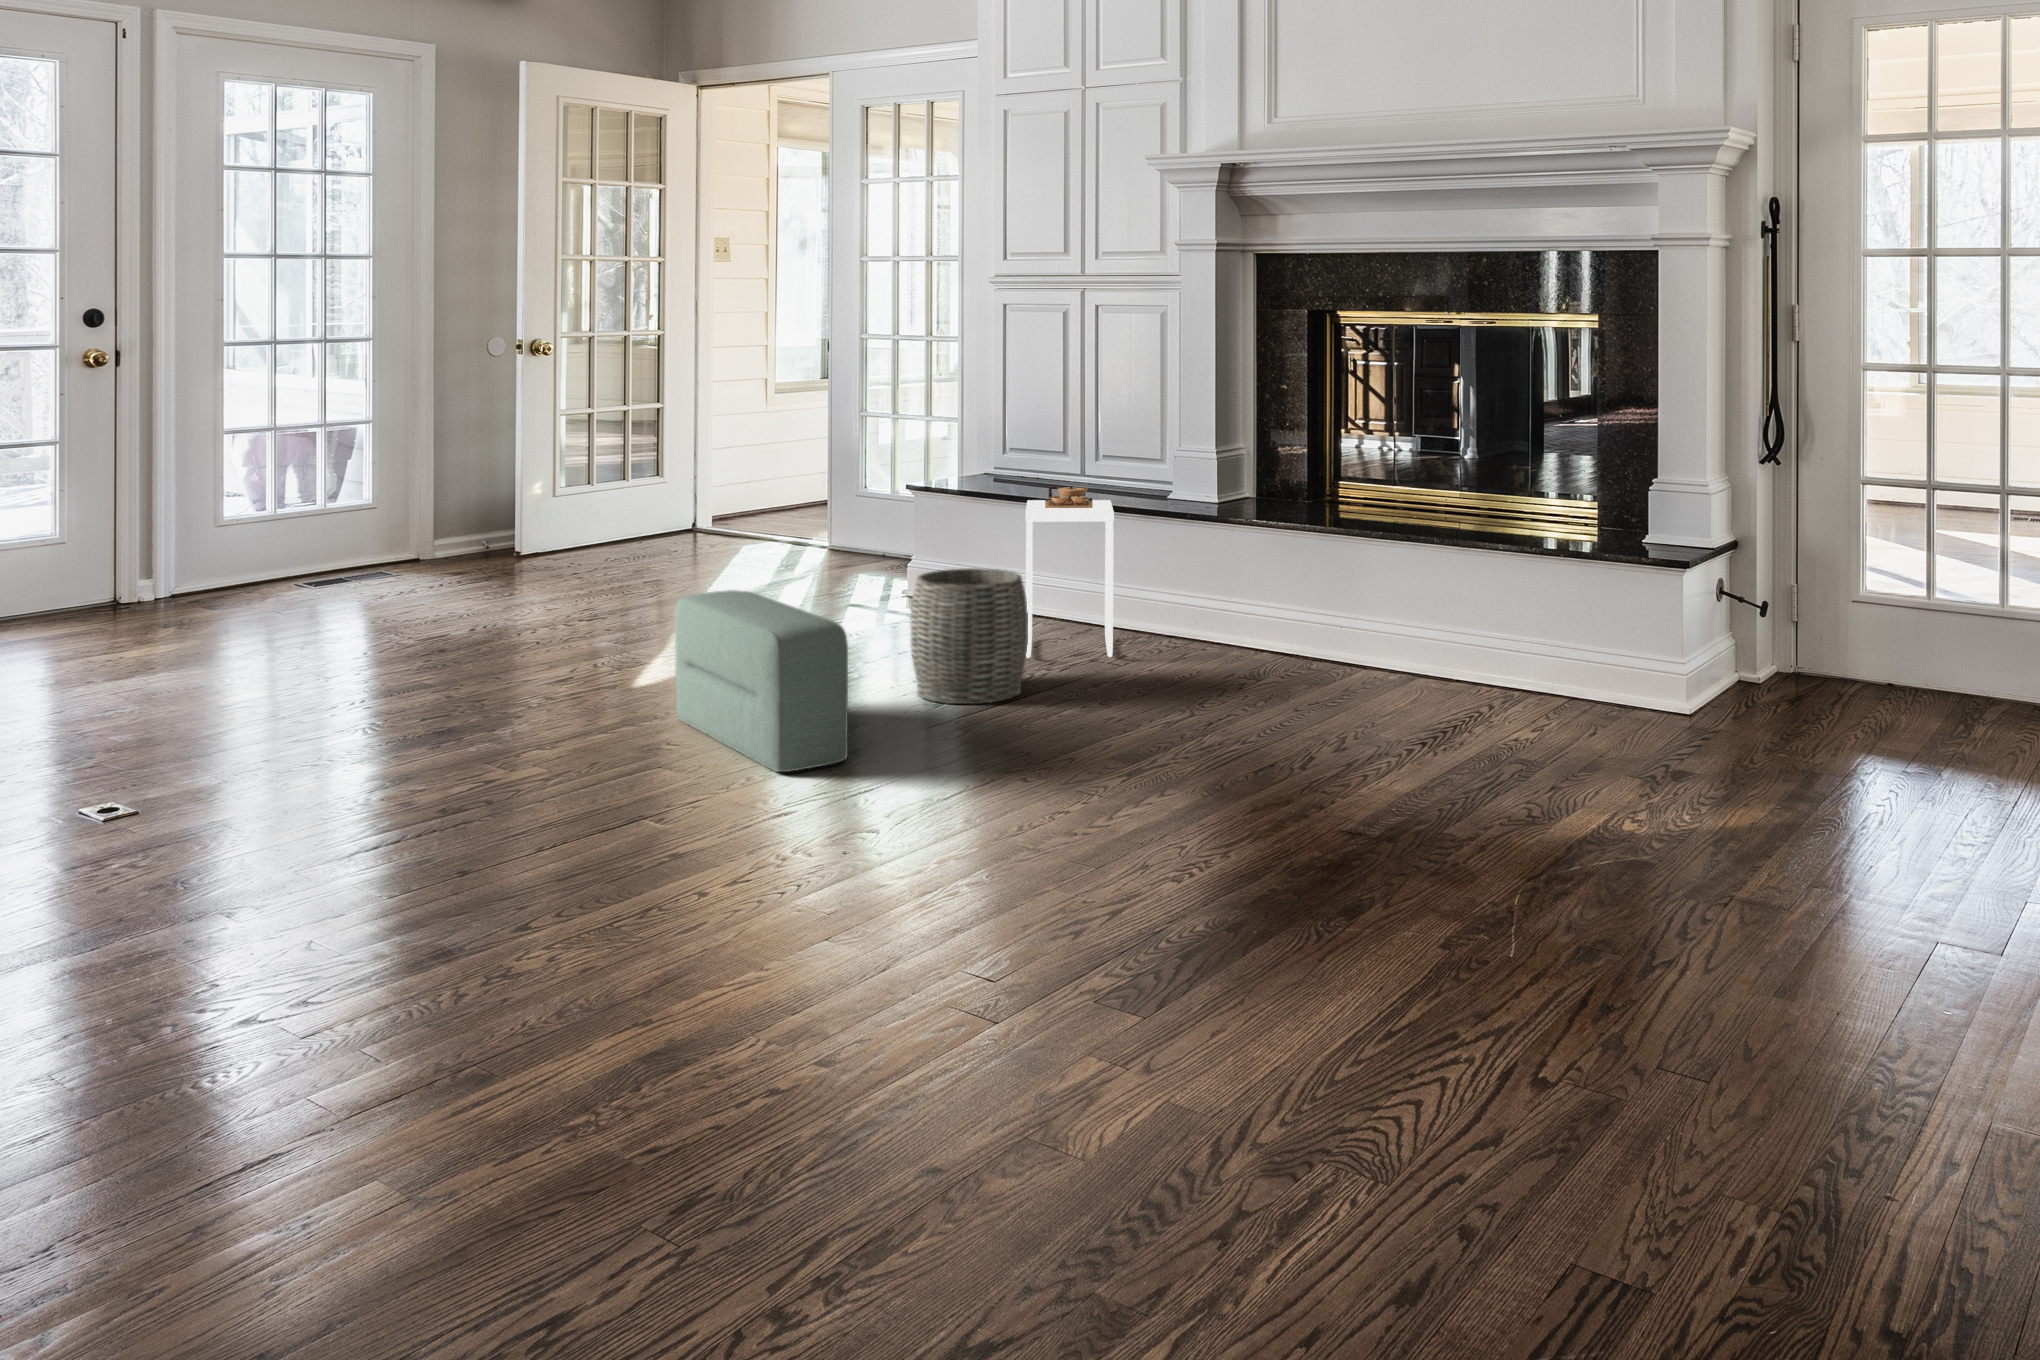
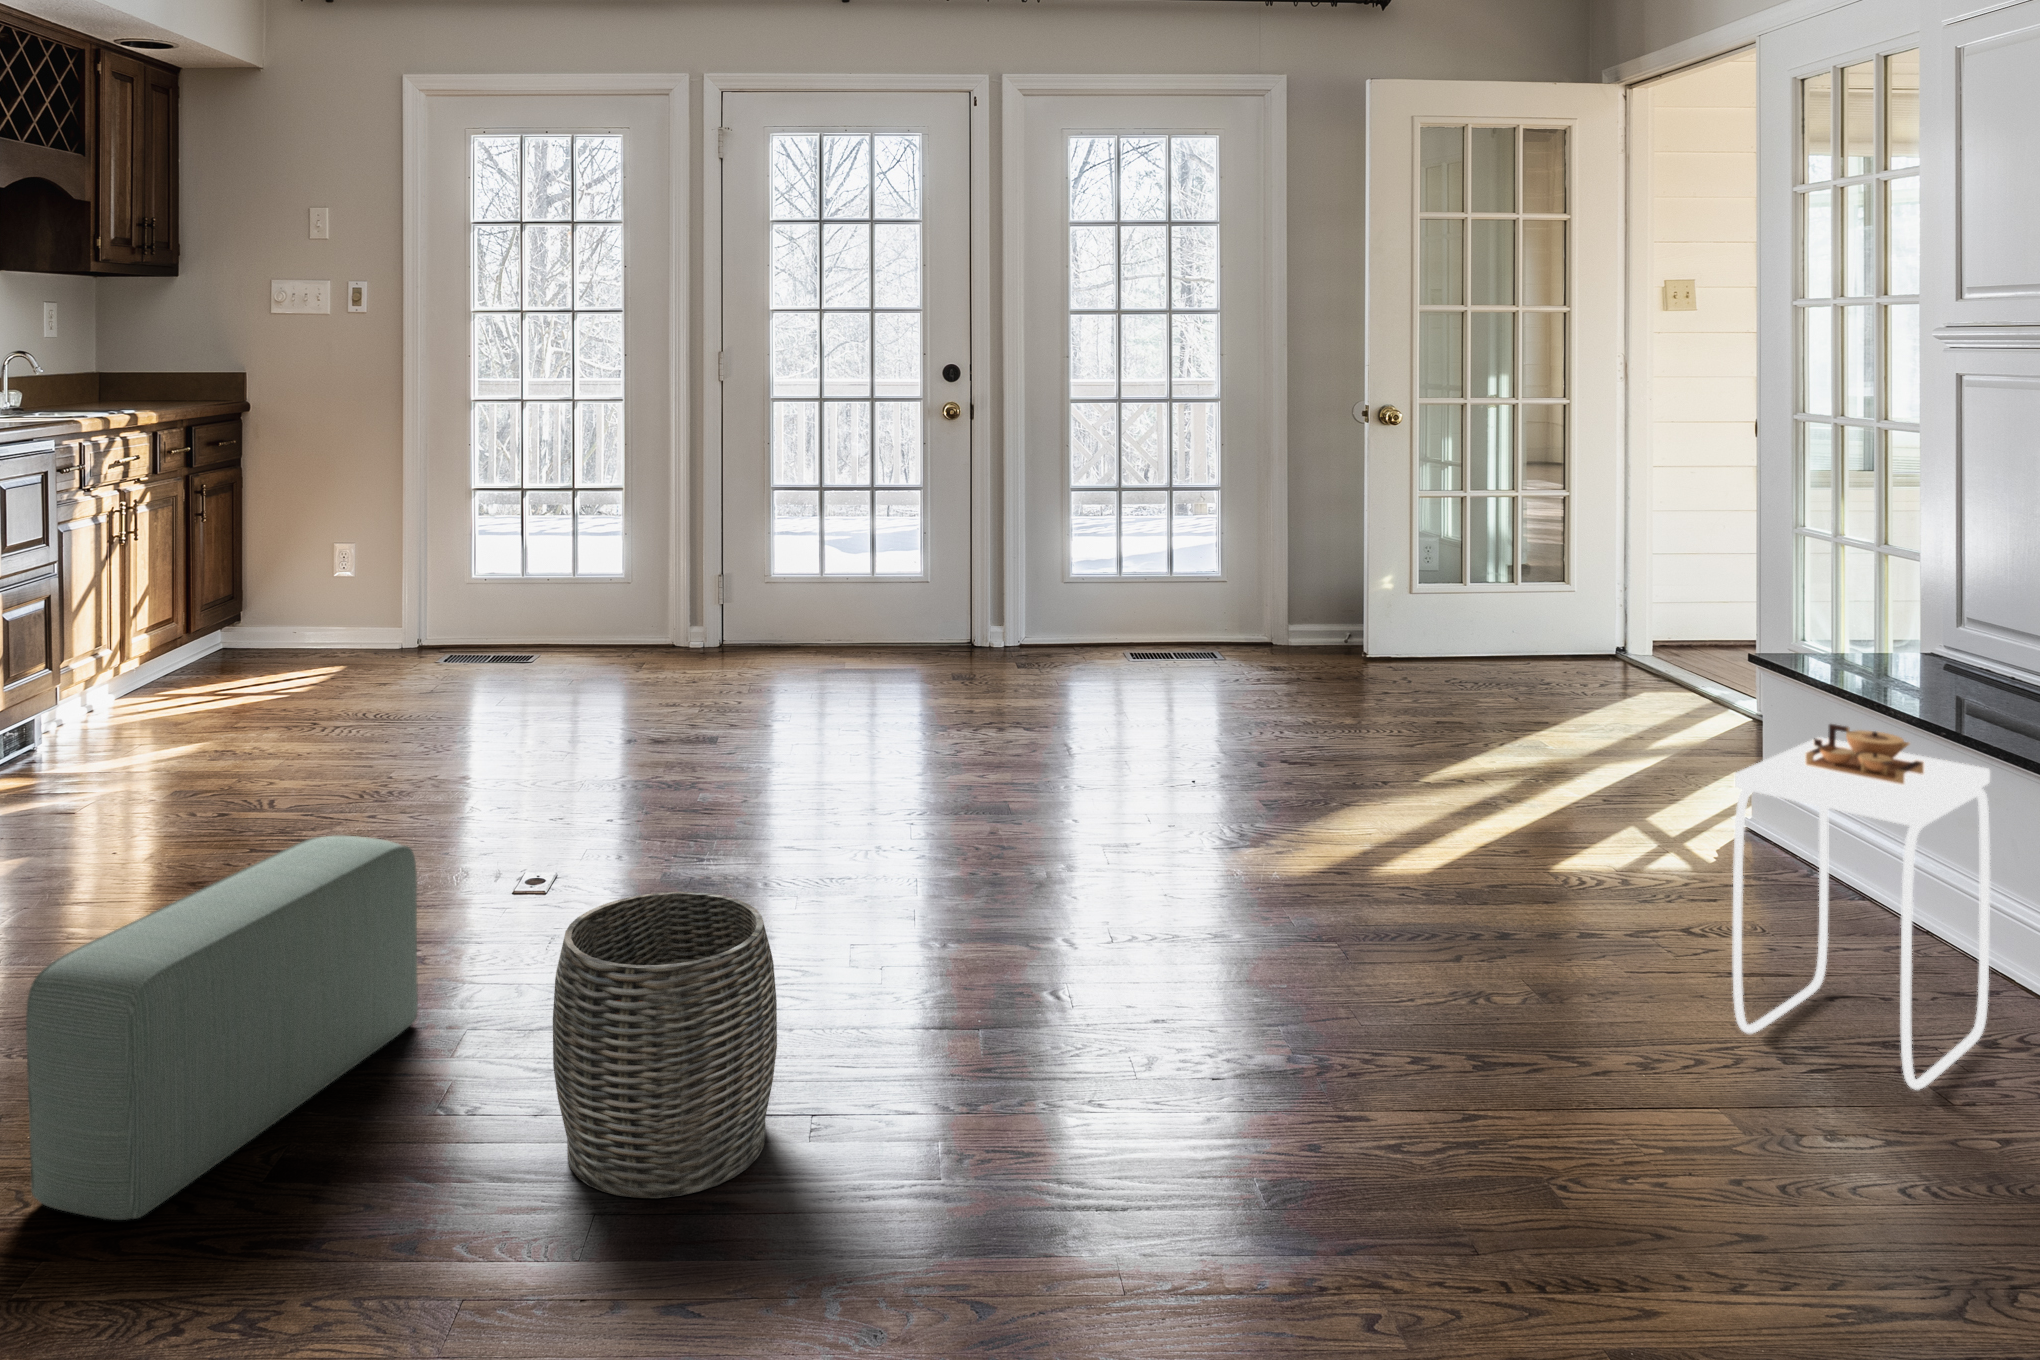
woven basket: present [911,568,1028,704] -> present [553,892,777,1198]
pouf: present [675,590,848,772] -> present [26,836,418,1220]

